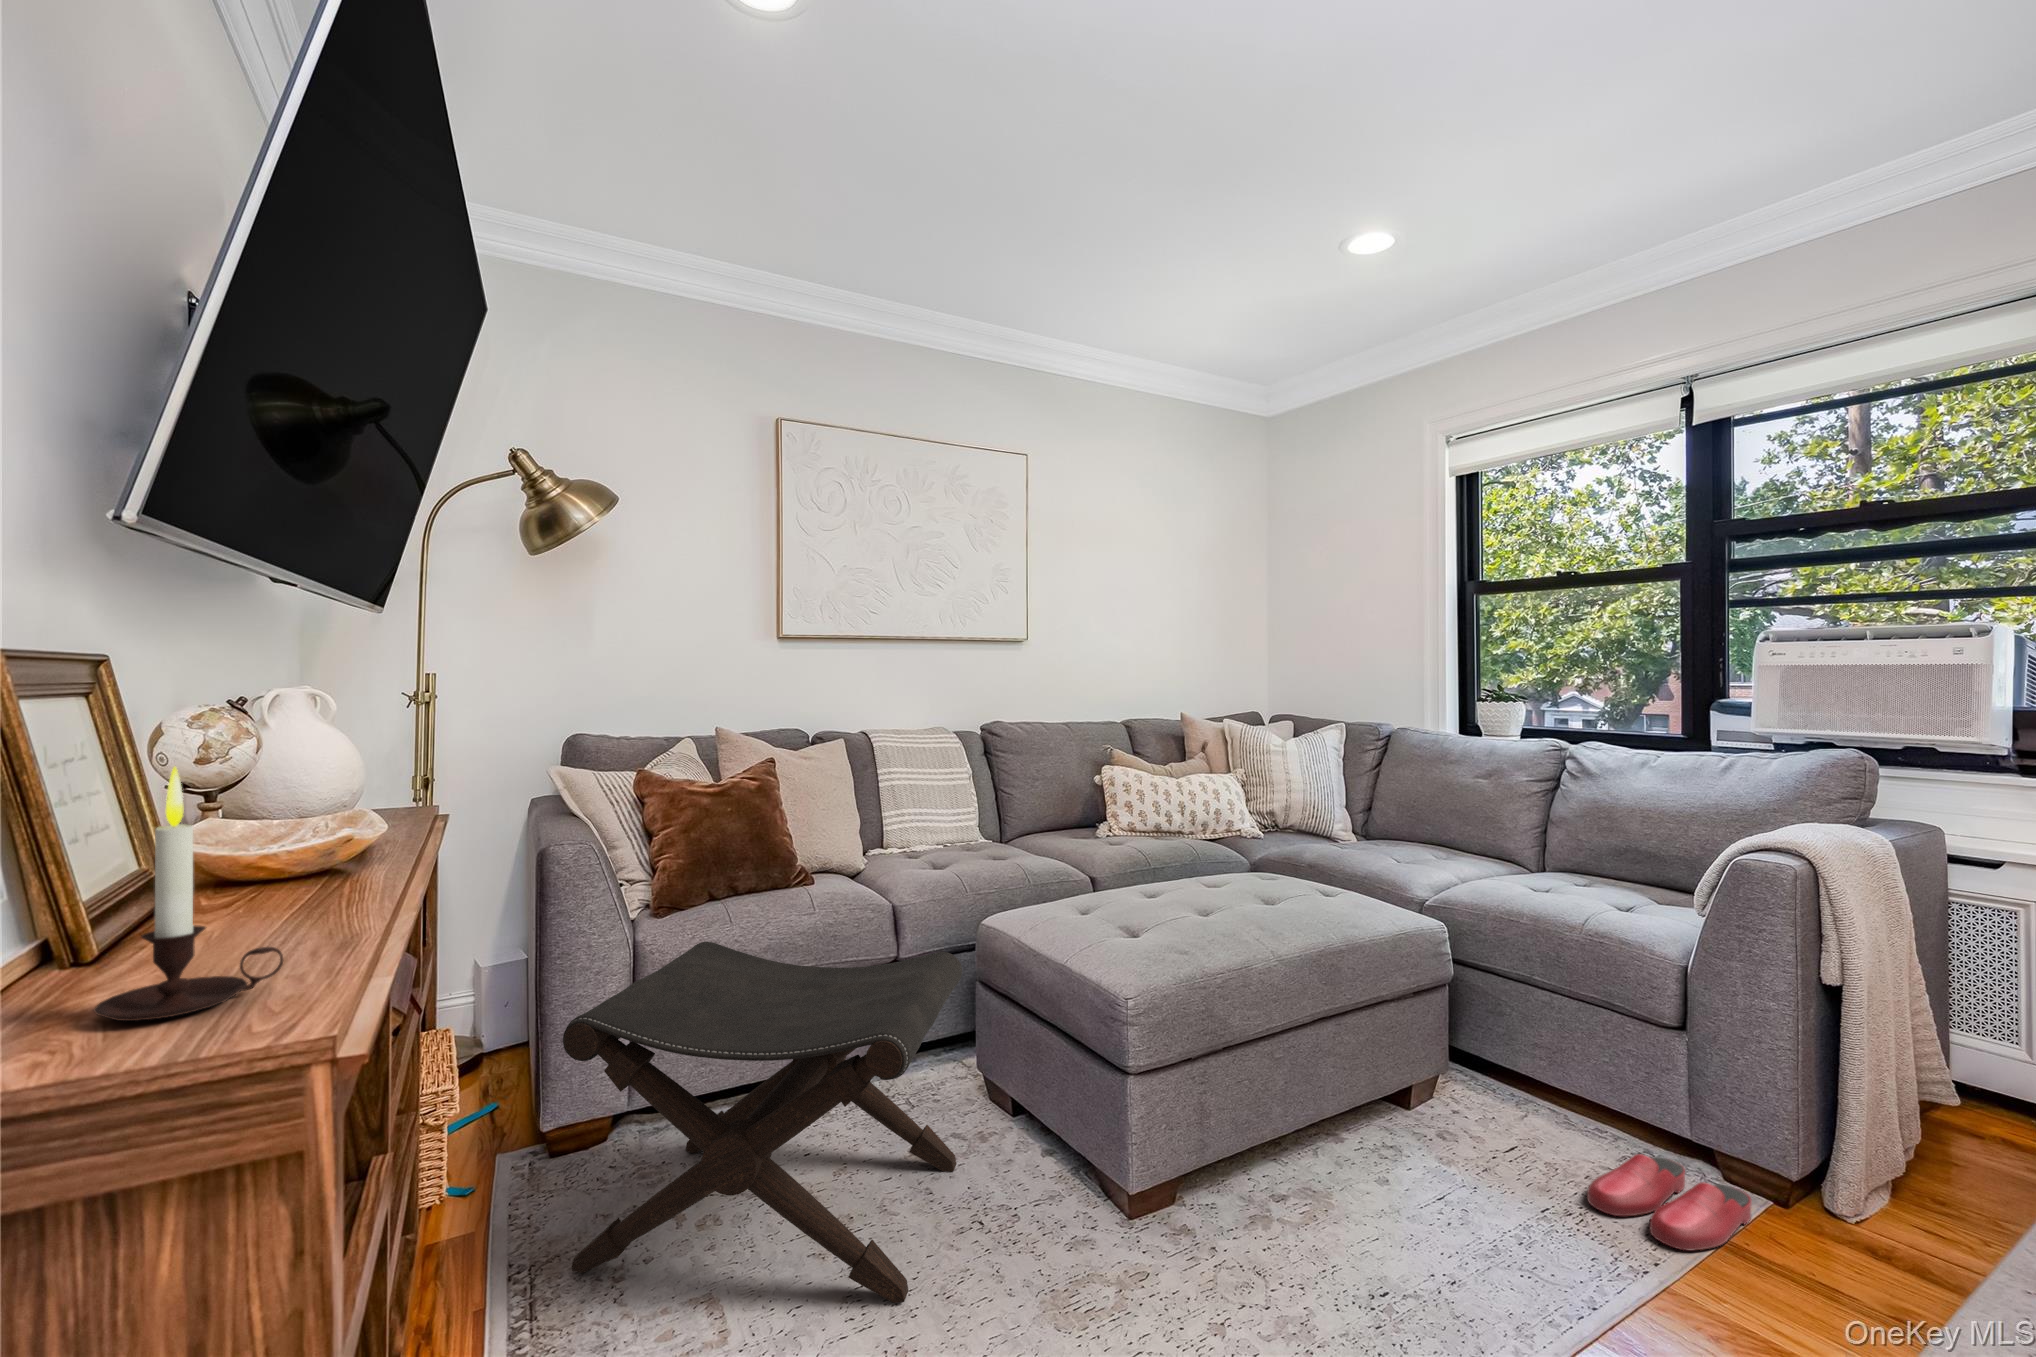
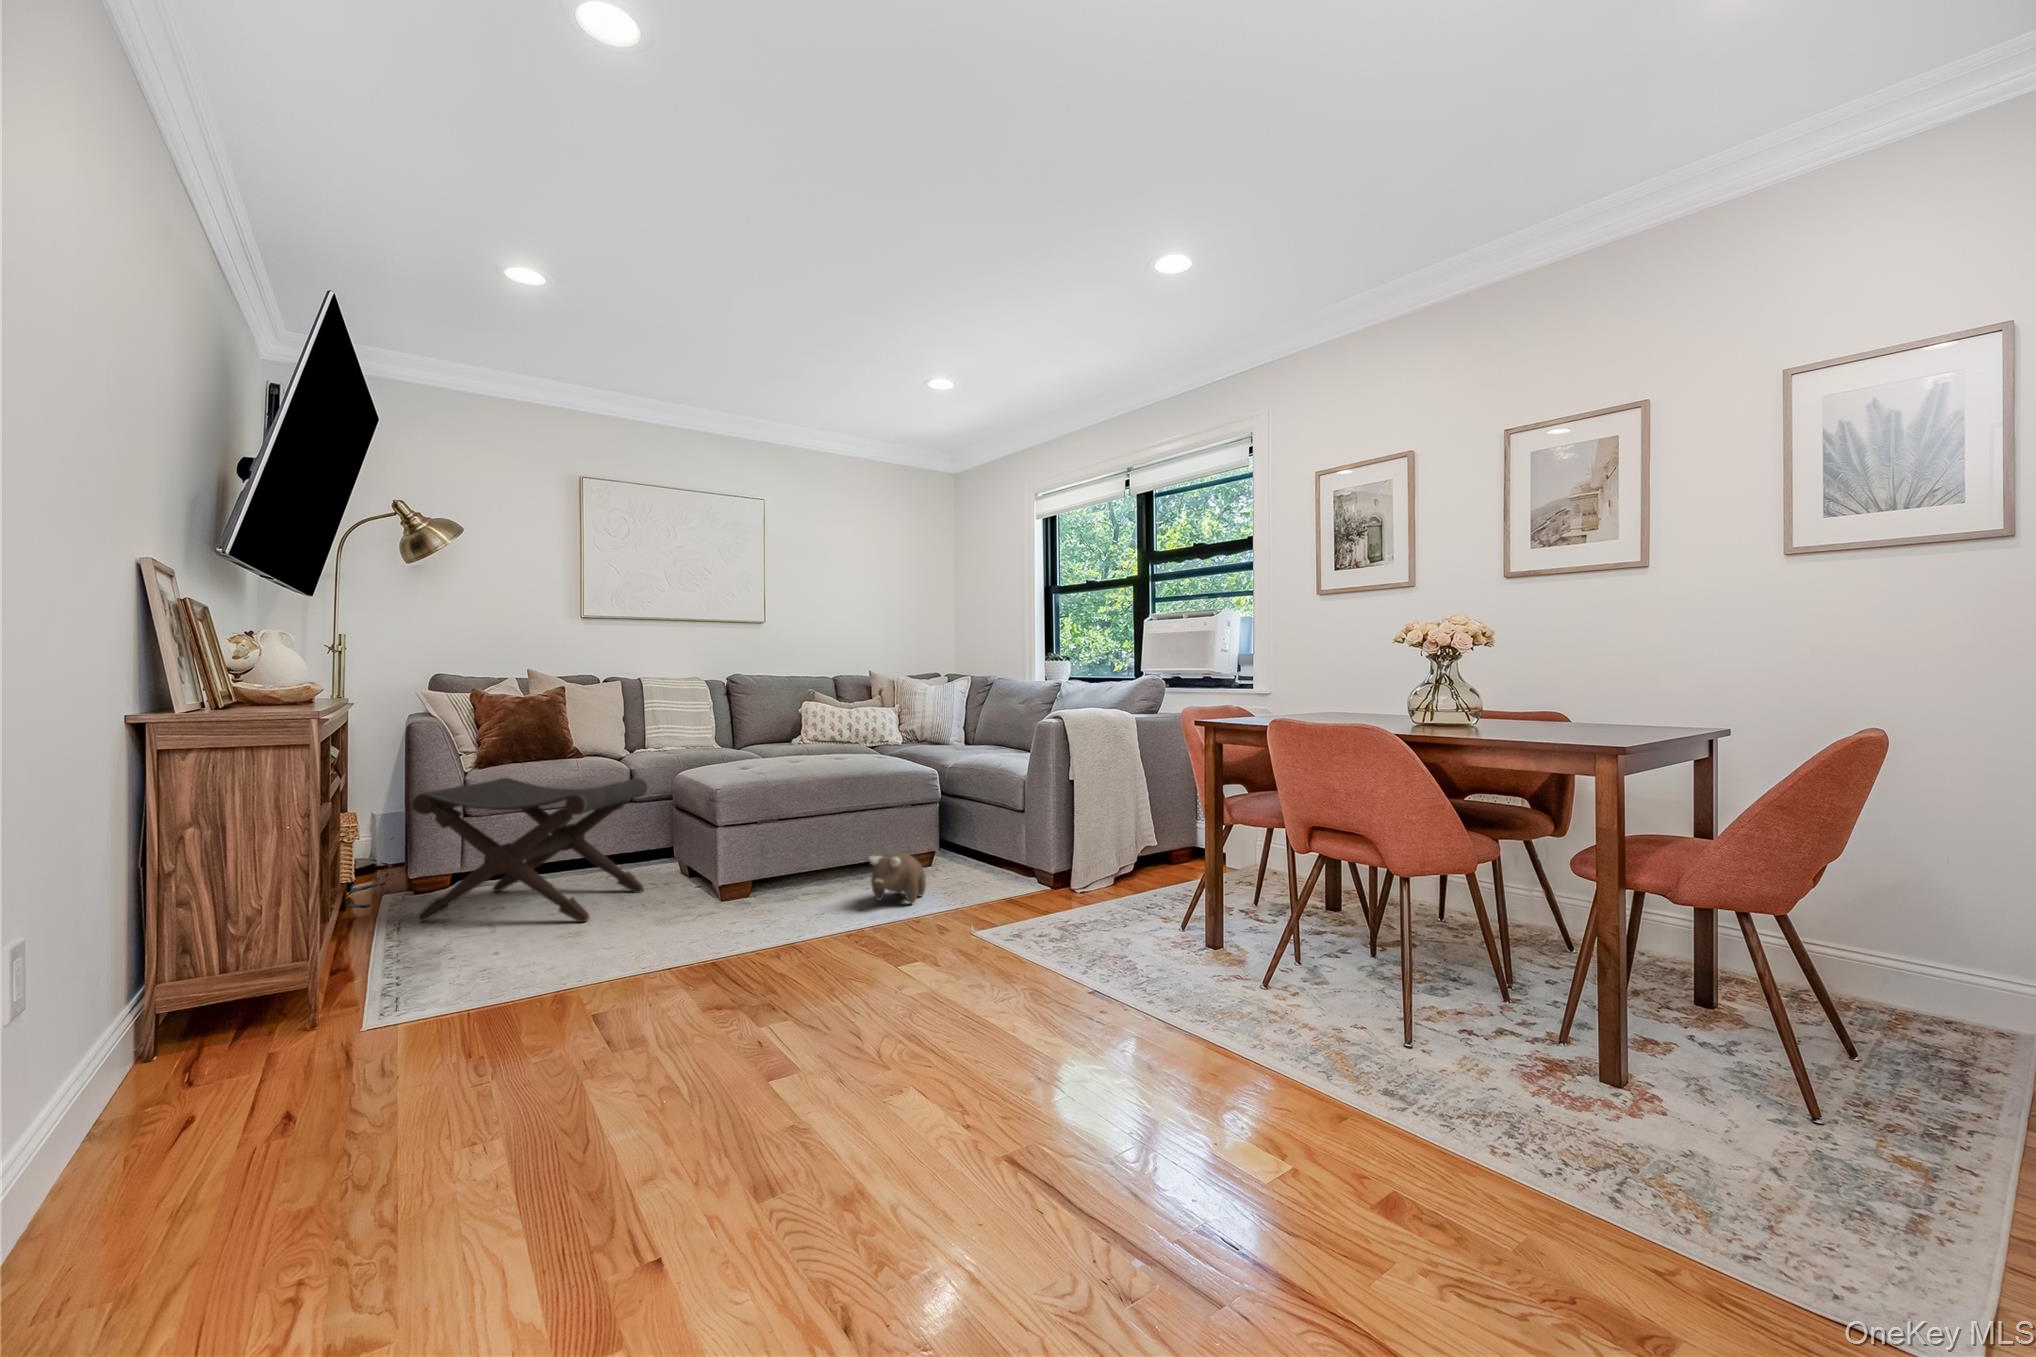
candle: present [94,767,283,1021] -> none [230,629,290,706]
plush toy: none [1447,1140,1568,1267] -> present [869,852,926,904]
slippers: present [1587,1154,1752,1250] -> none [959,868,1034,898]

